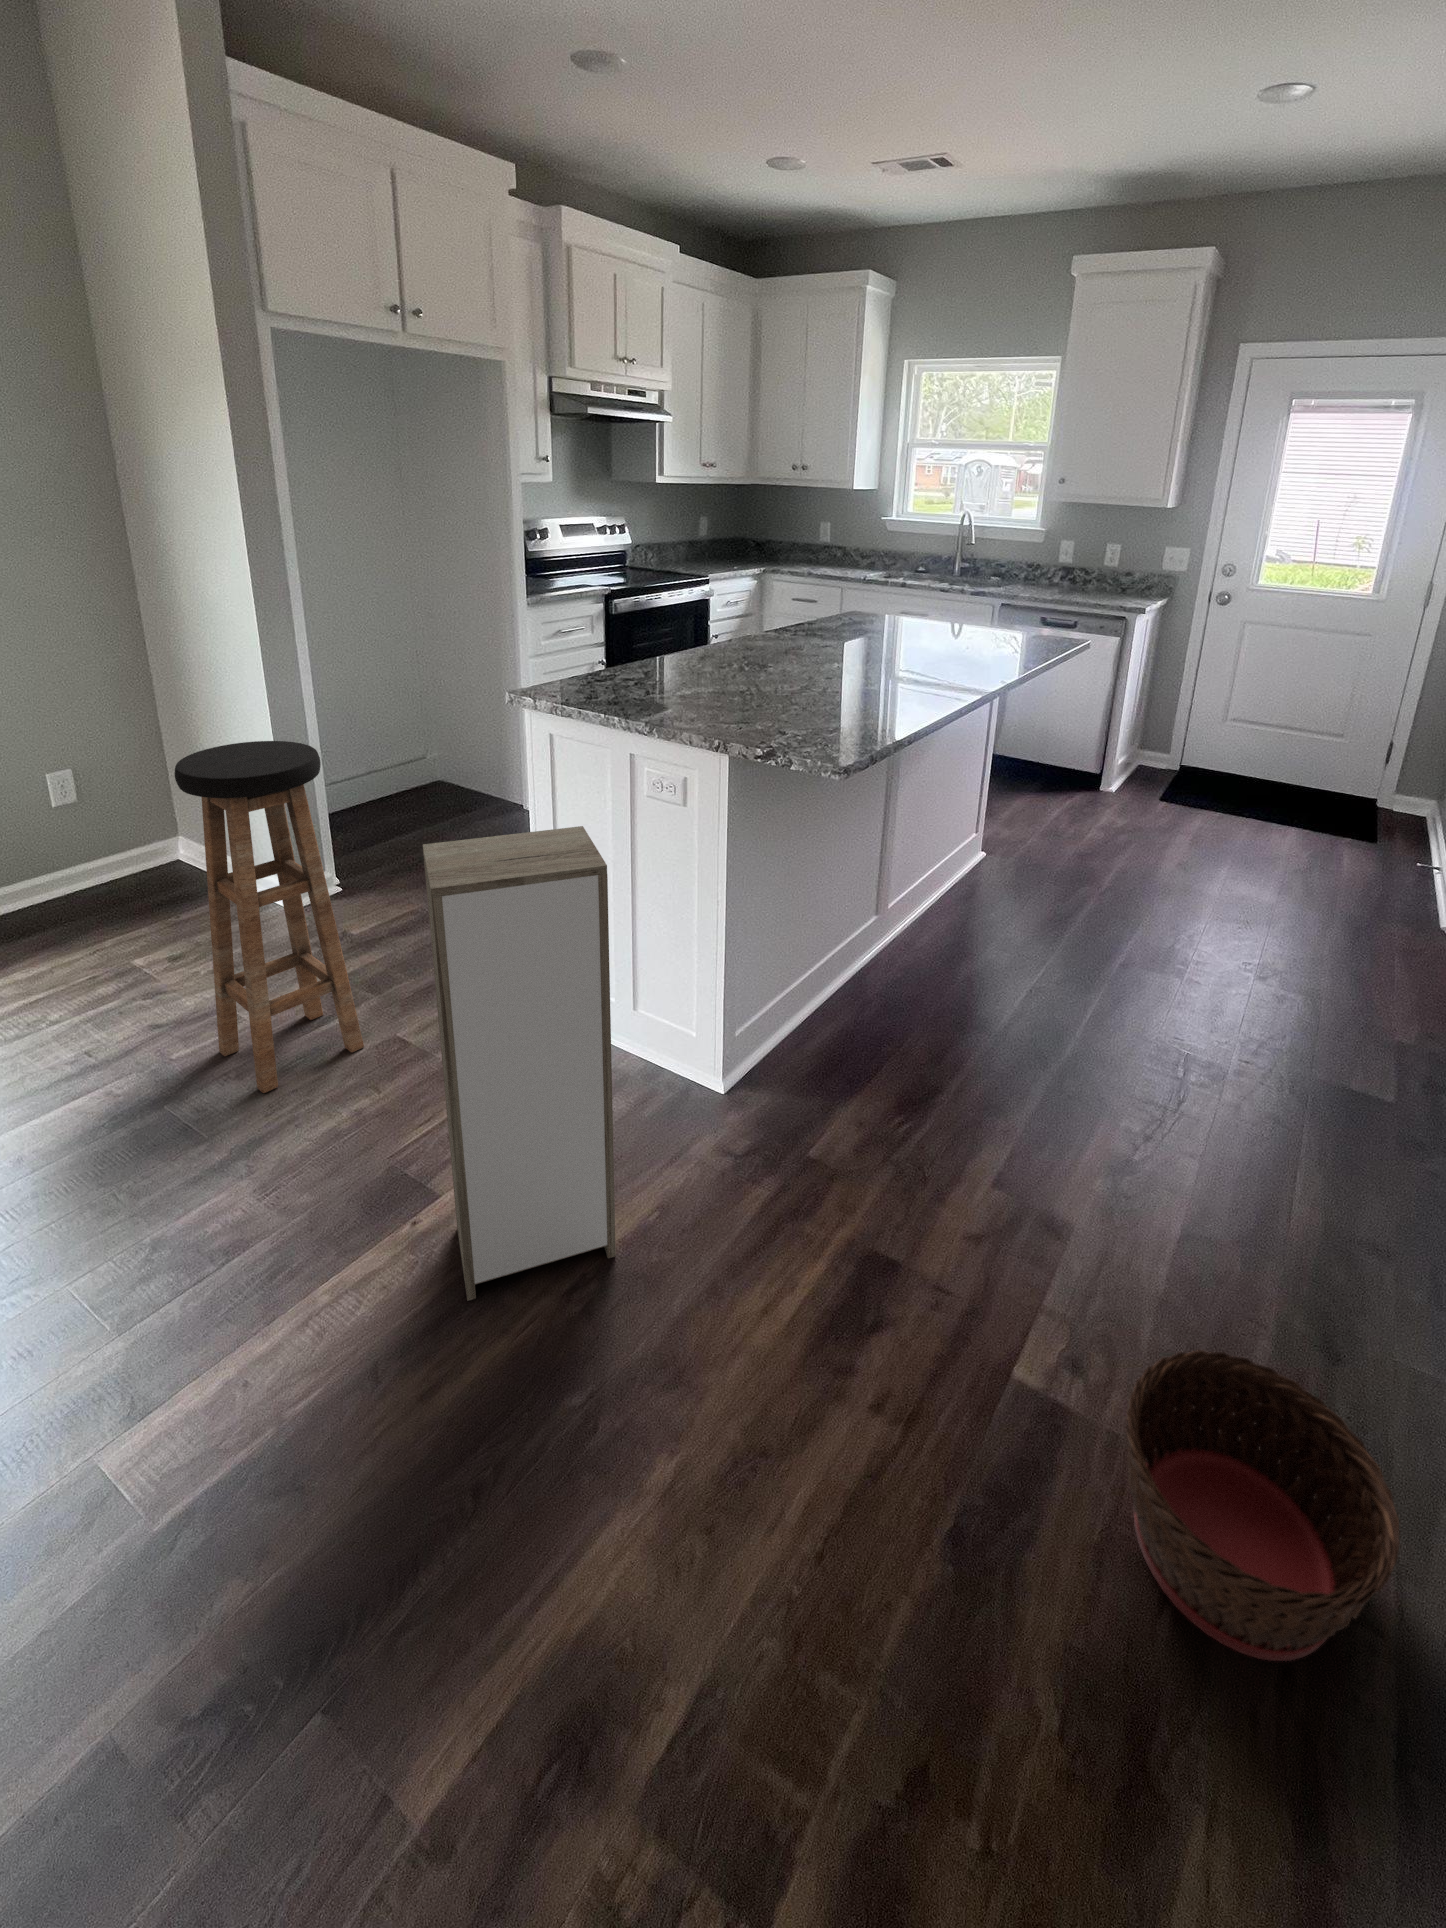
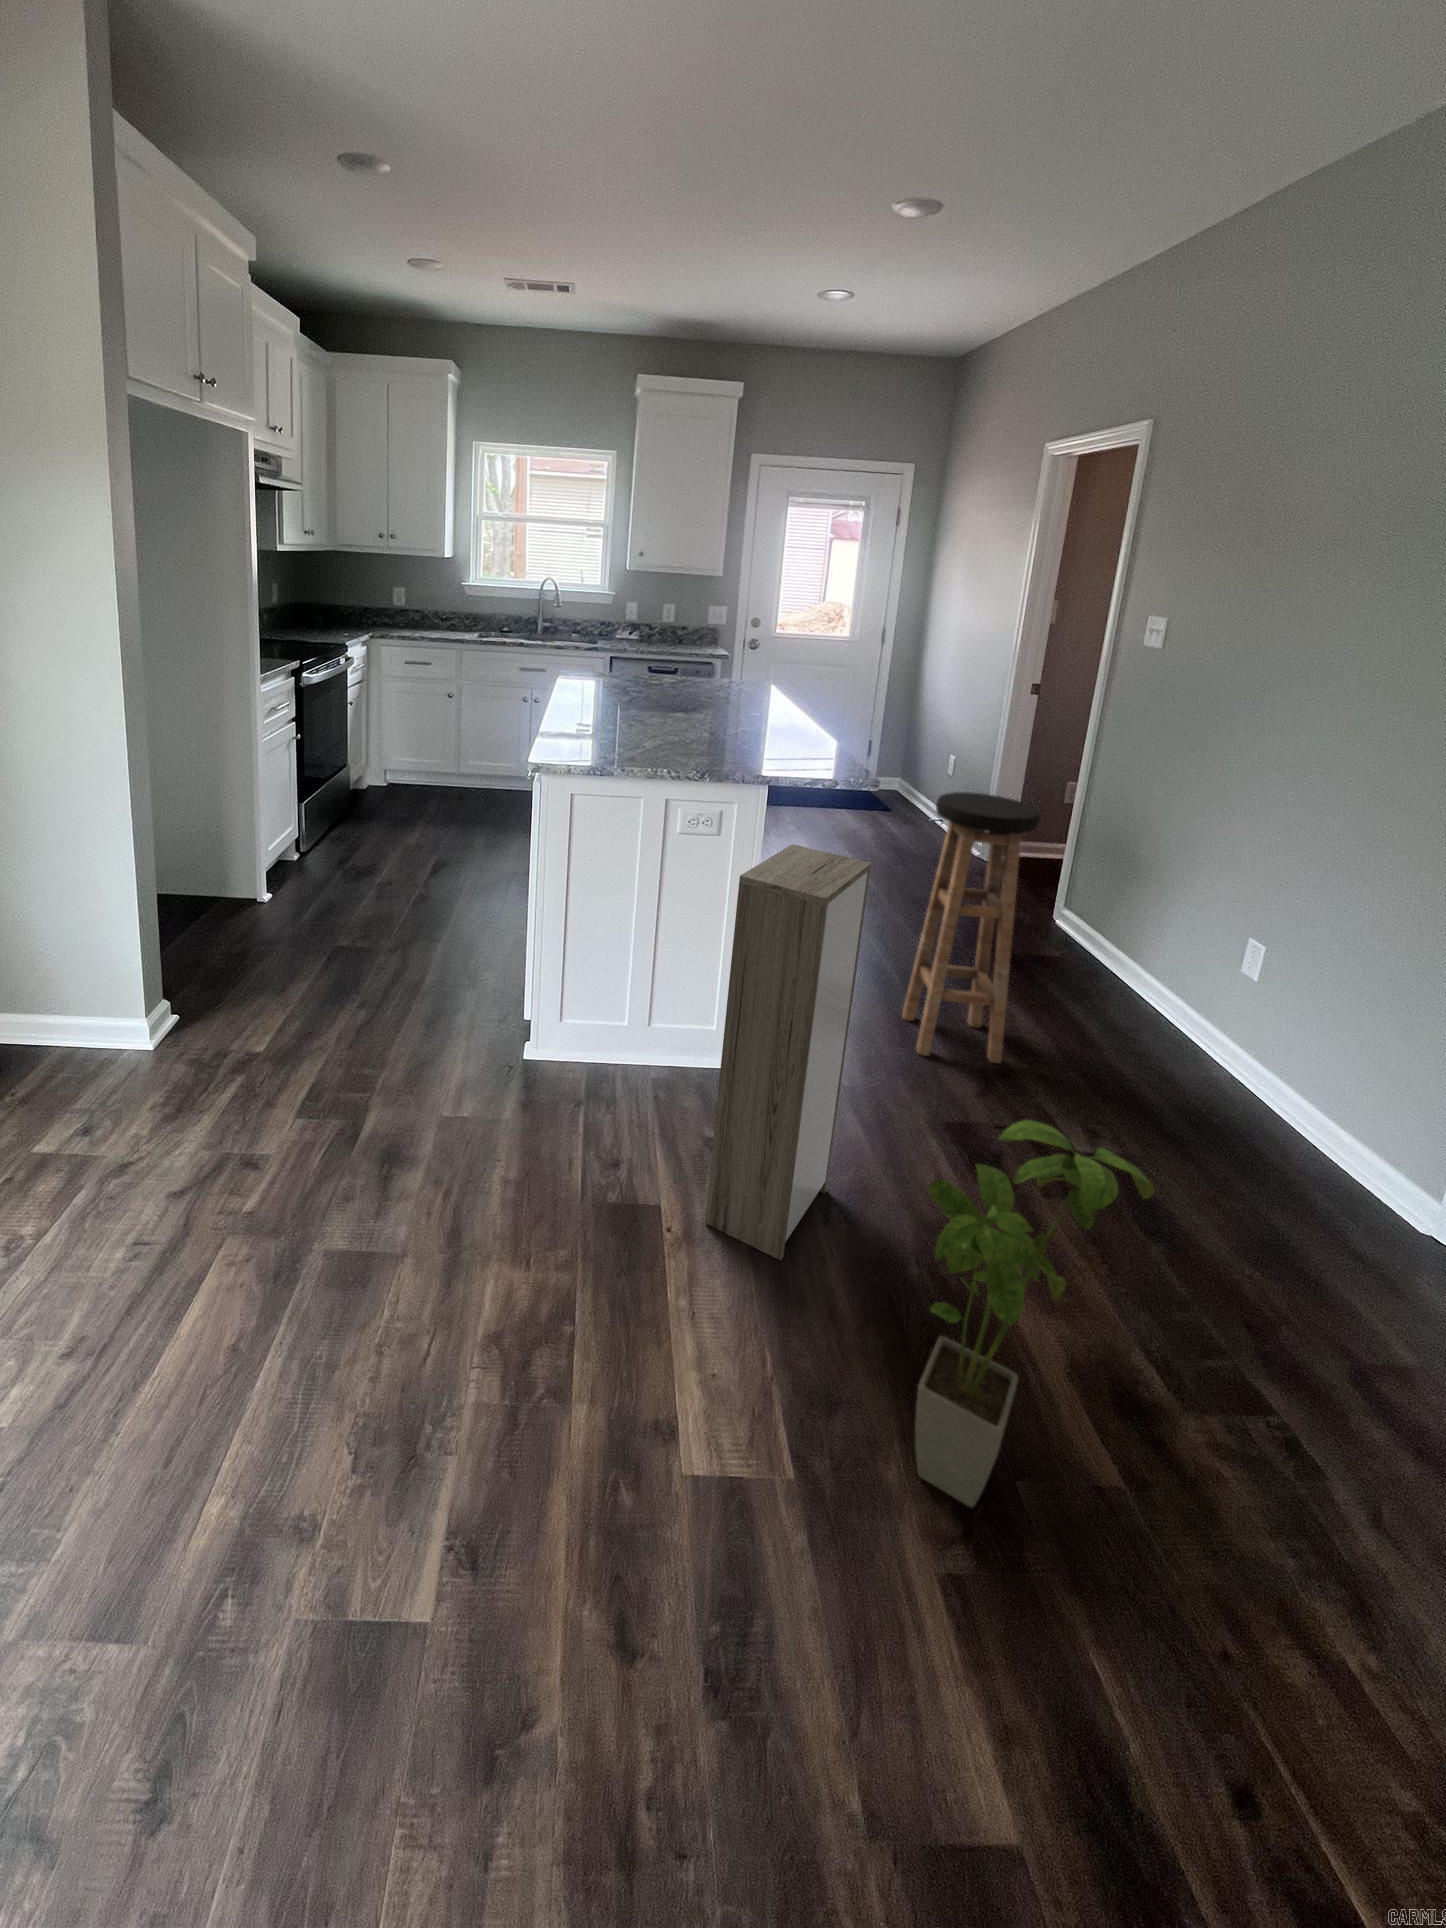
bar stool: present [175,741,364,1093] -> present [902,792,1040,1063]
house plant: none [129,1221,451,1665] -> present [915,1120,1154,1507]
basket: present [1126,1350,1400,1661] -> none [1172,1076,1335,1214]

